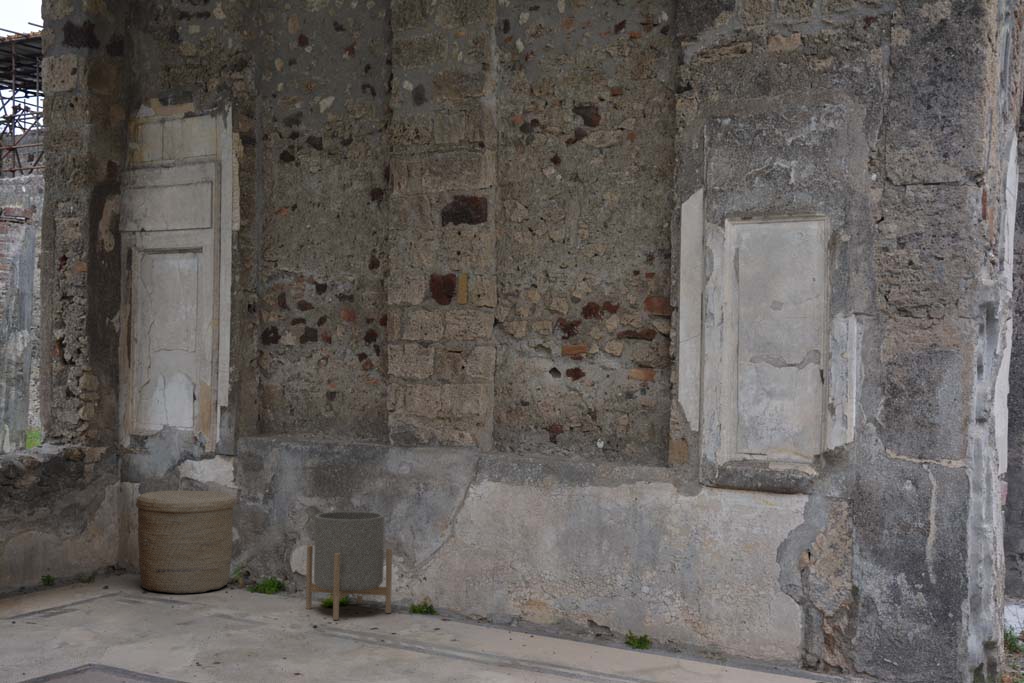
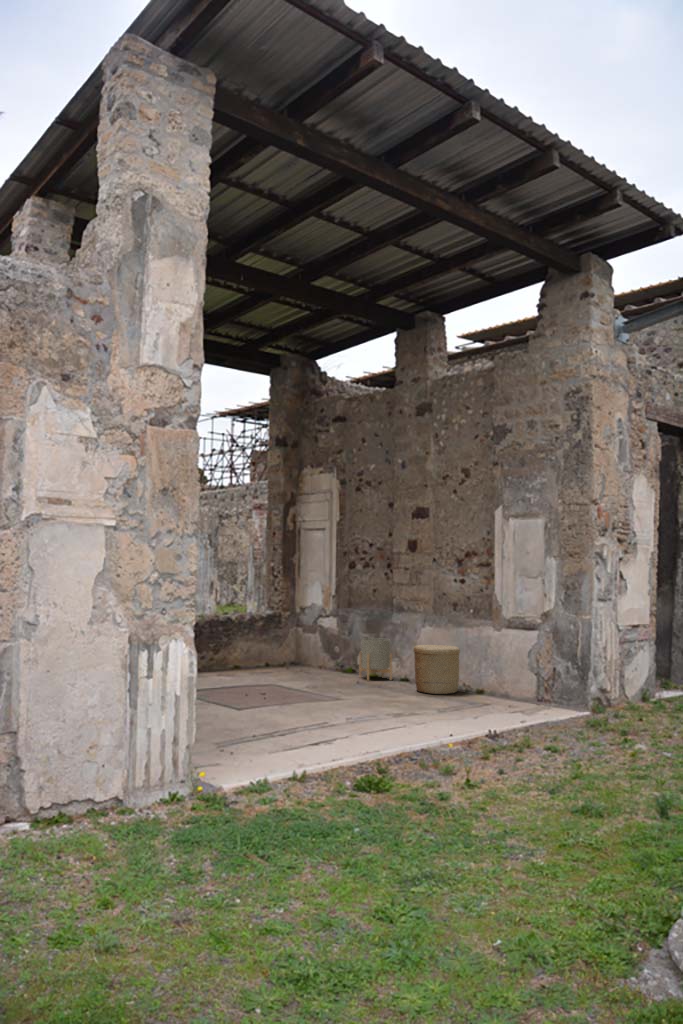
woven basket: present [136,491,235,593] -> present [414,645,460,694]

